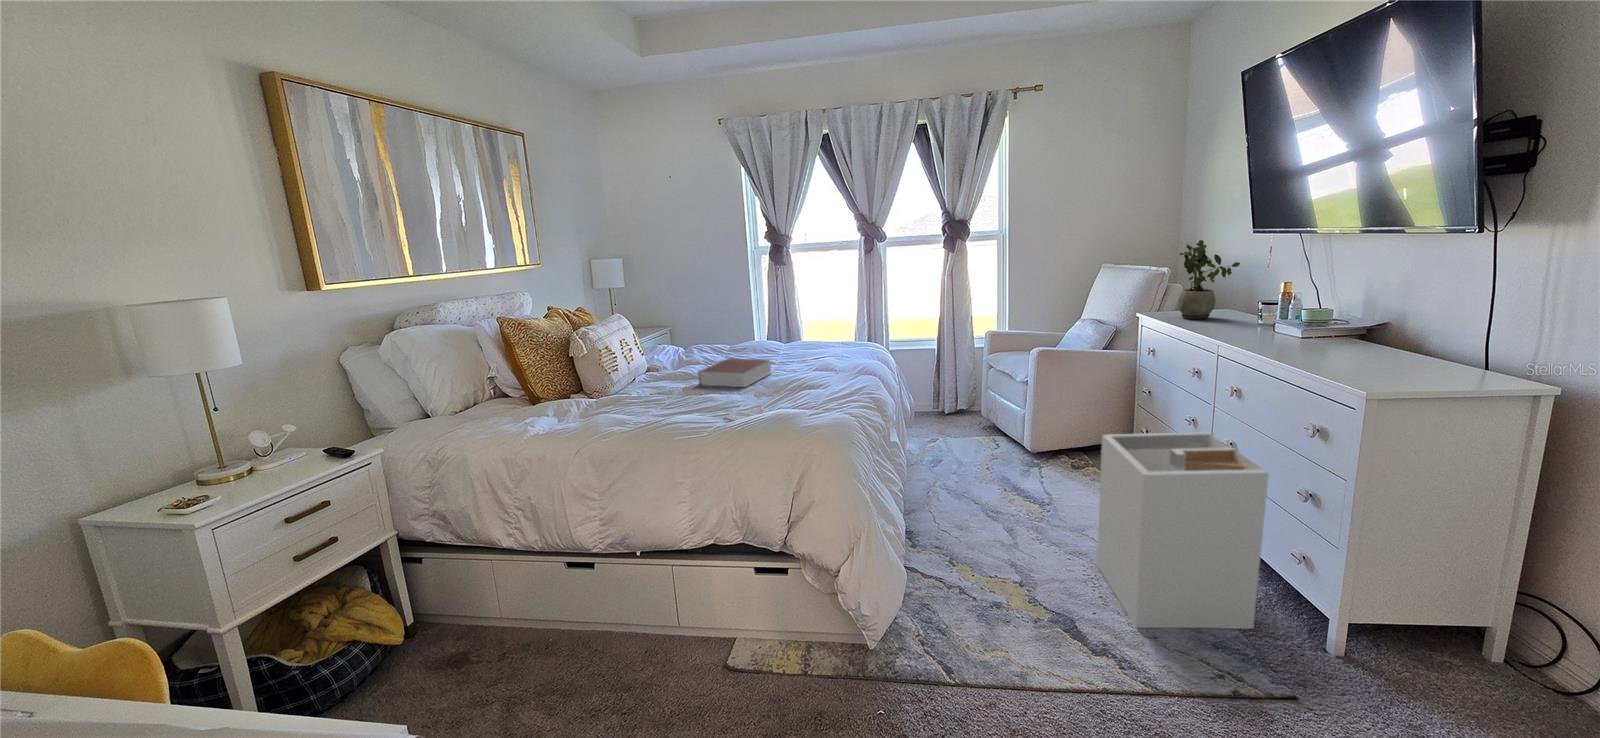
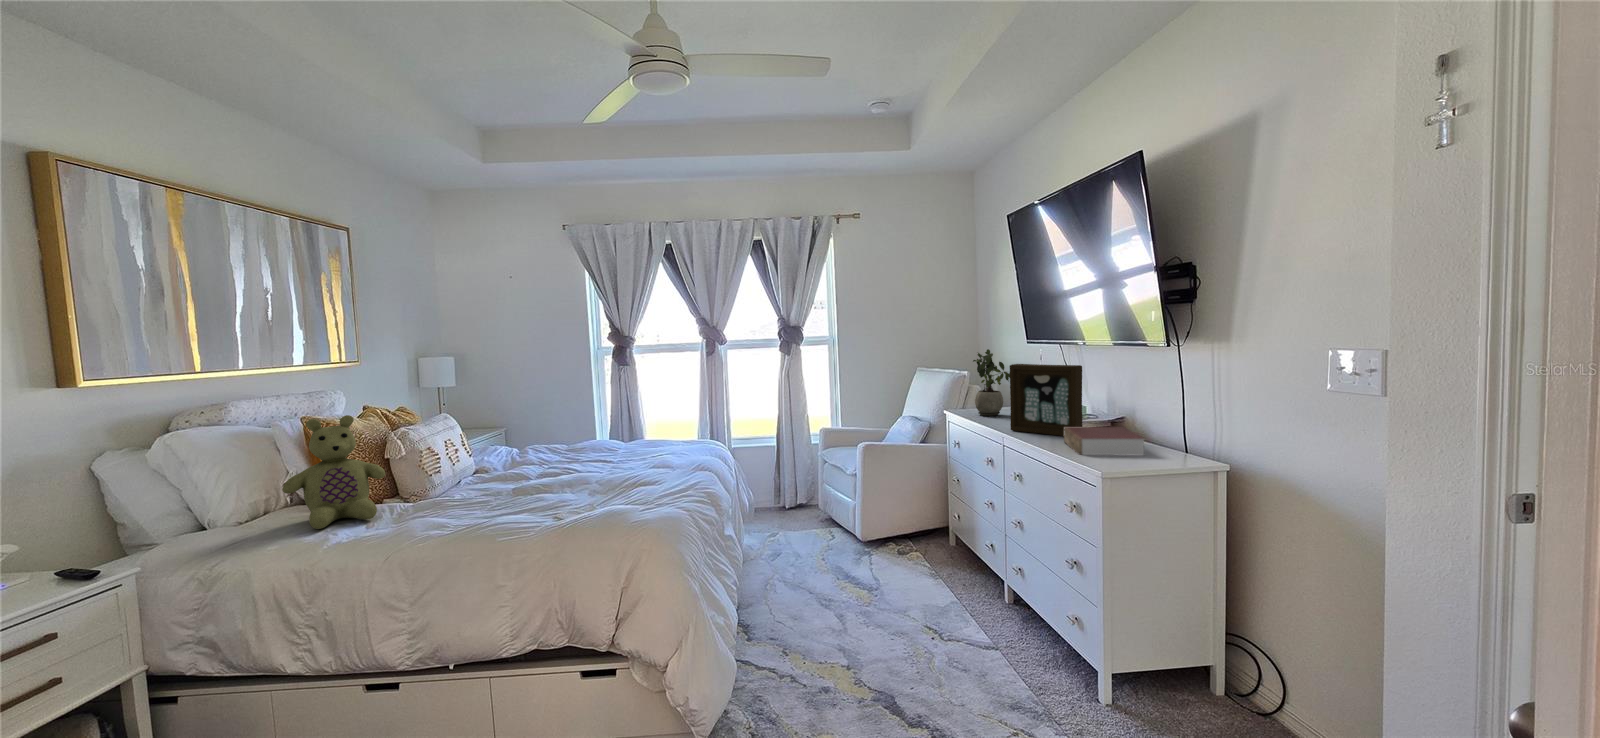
picture frame: none [1229,257,1341,347] -> present [1010,364,1082,436]
stuffed bear: none [487,316,570,420] -> present [282,415,385,529]
book: present [698,359,771,387] -> present [1064,427,1144,456]
laundry hamper: present [1097,432,1269,629] -> none [912,512,1041,696]

